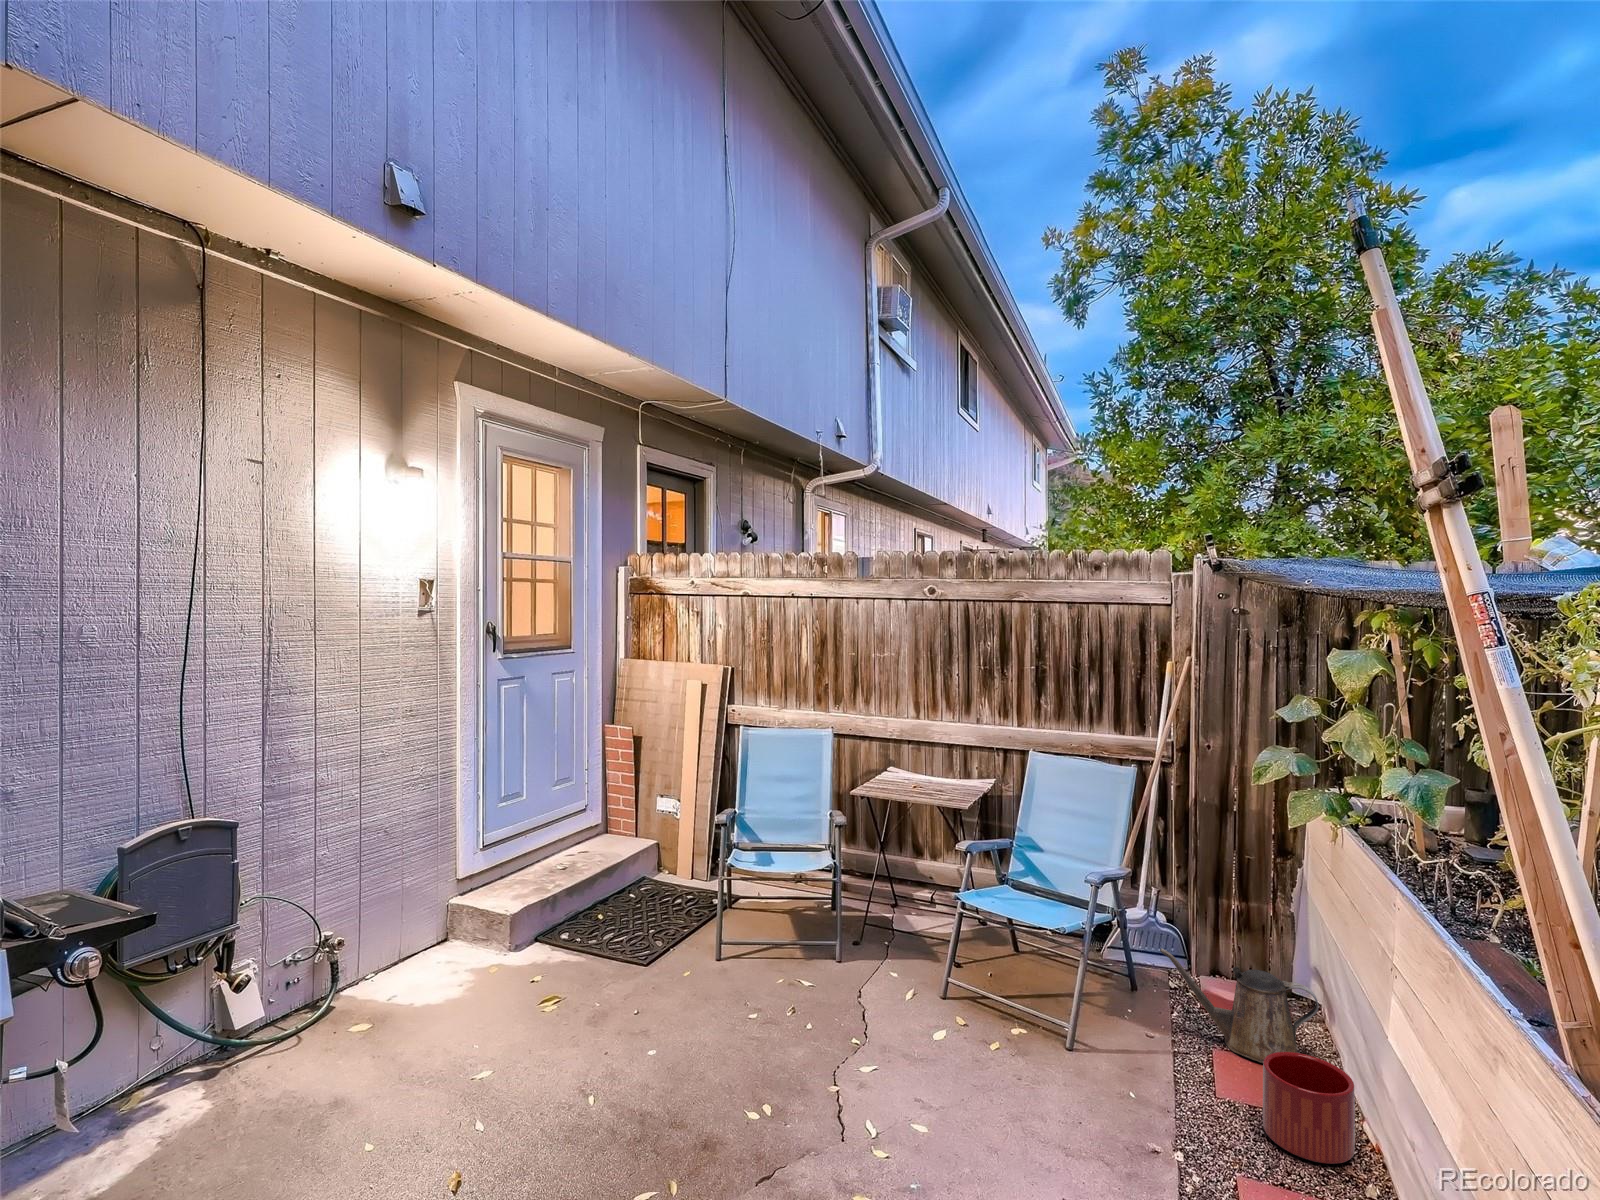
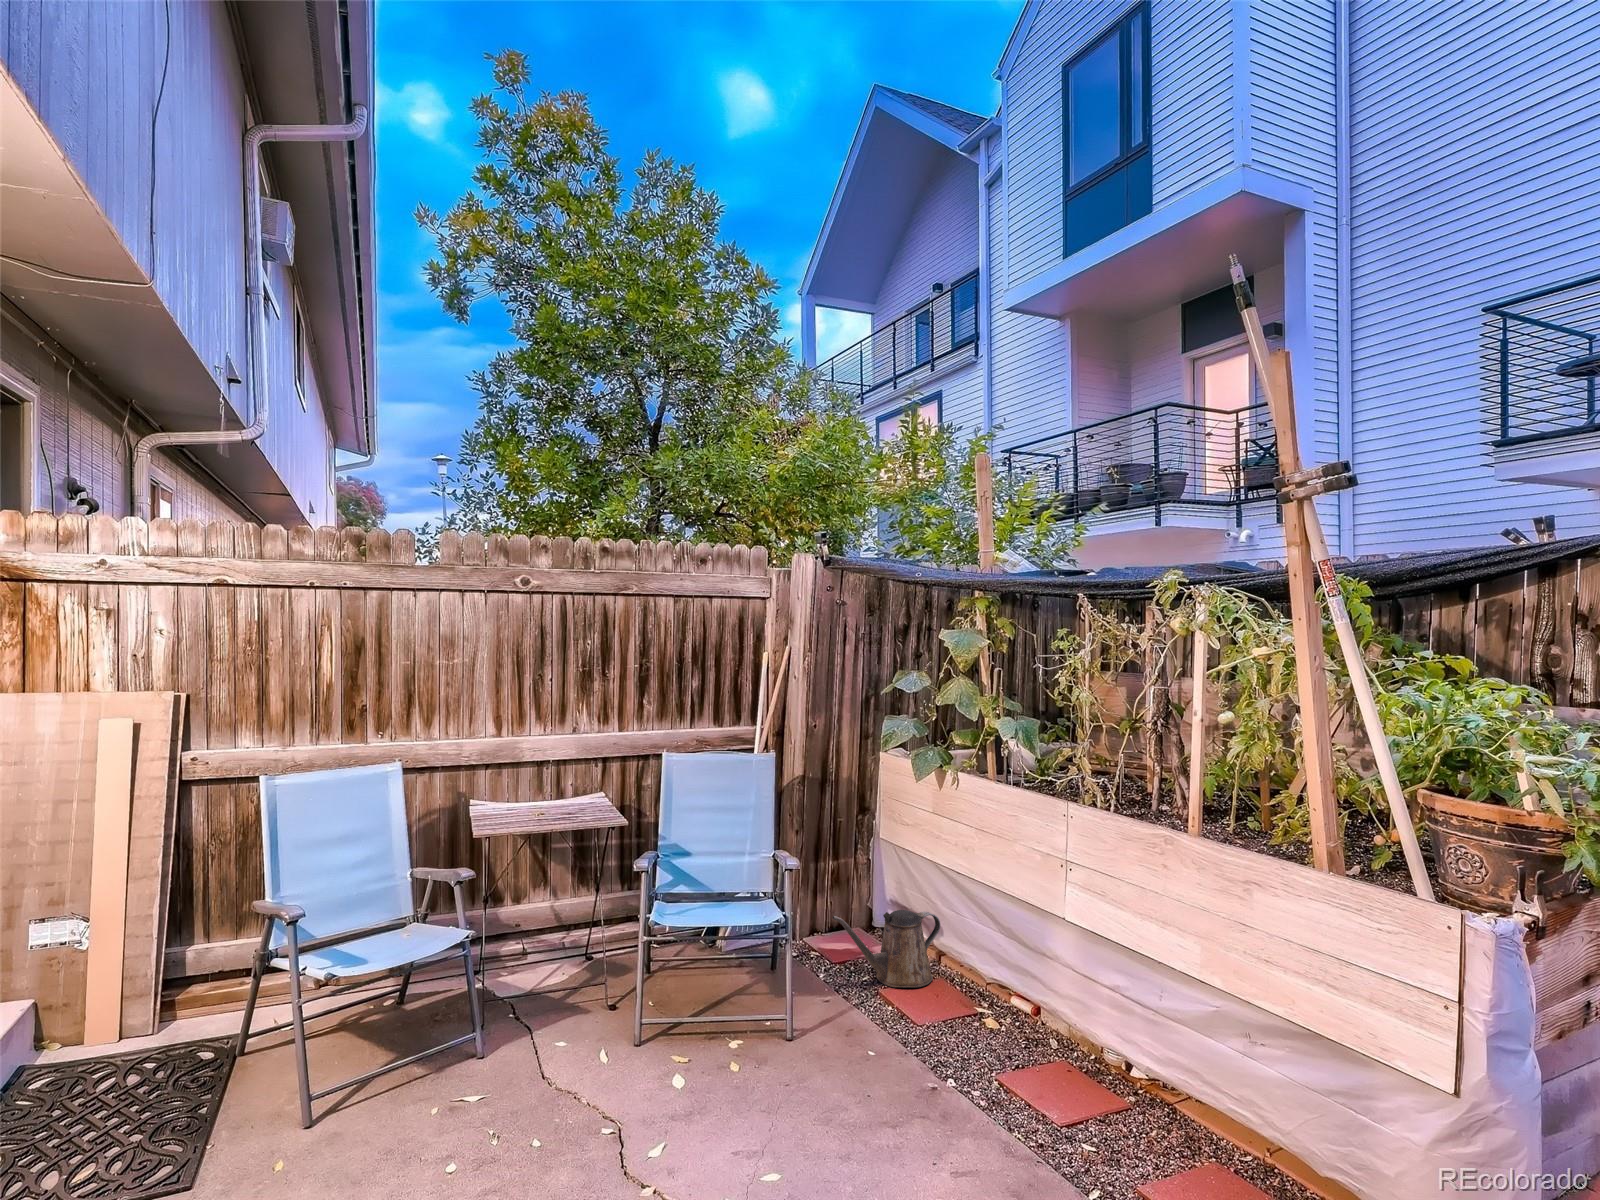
planter: present [1263,1052,1355,1164] -> none [965,961,1030,1044]

